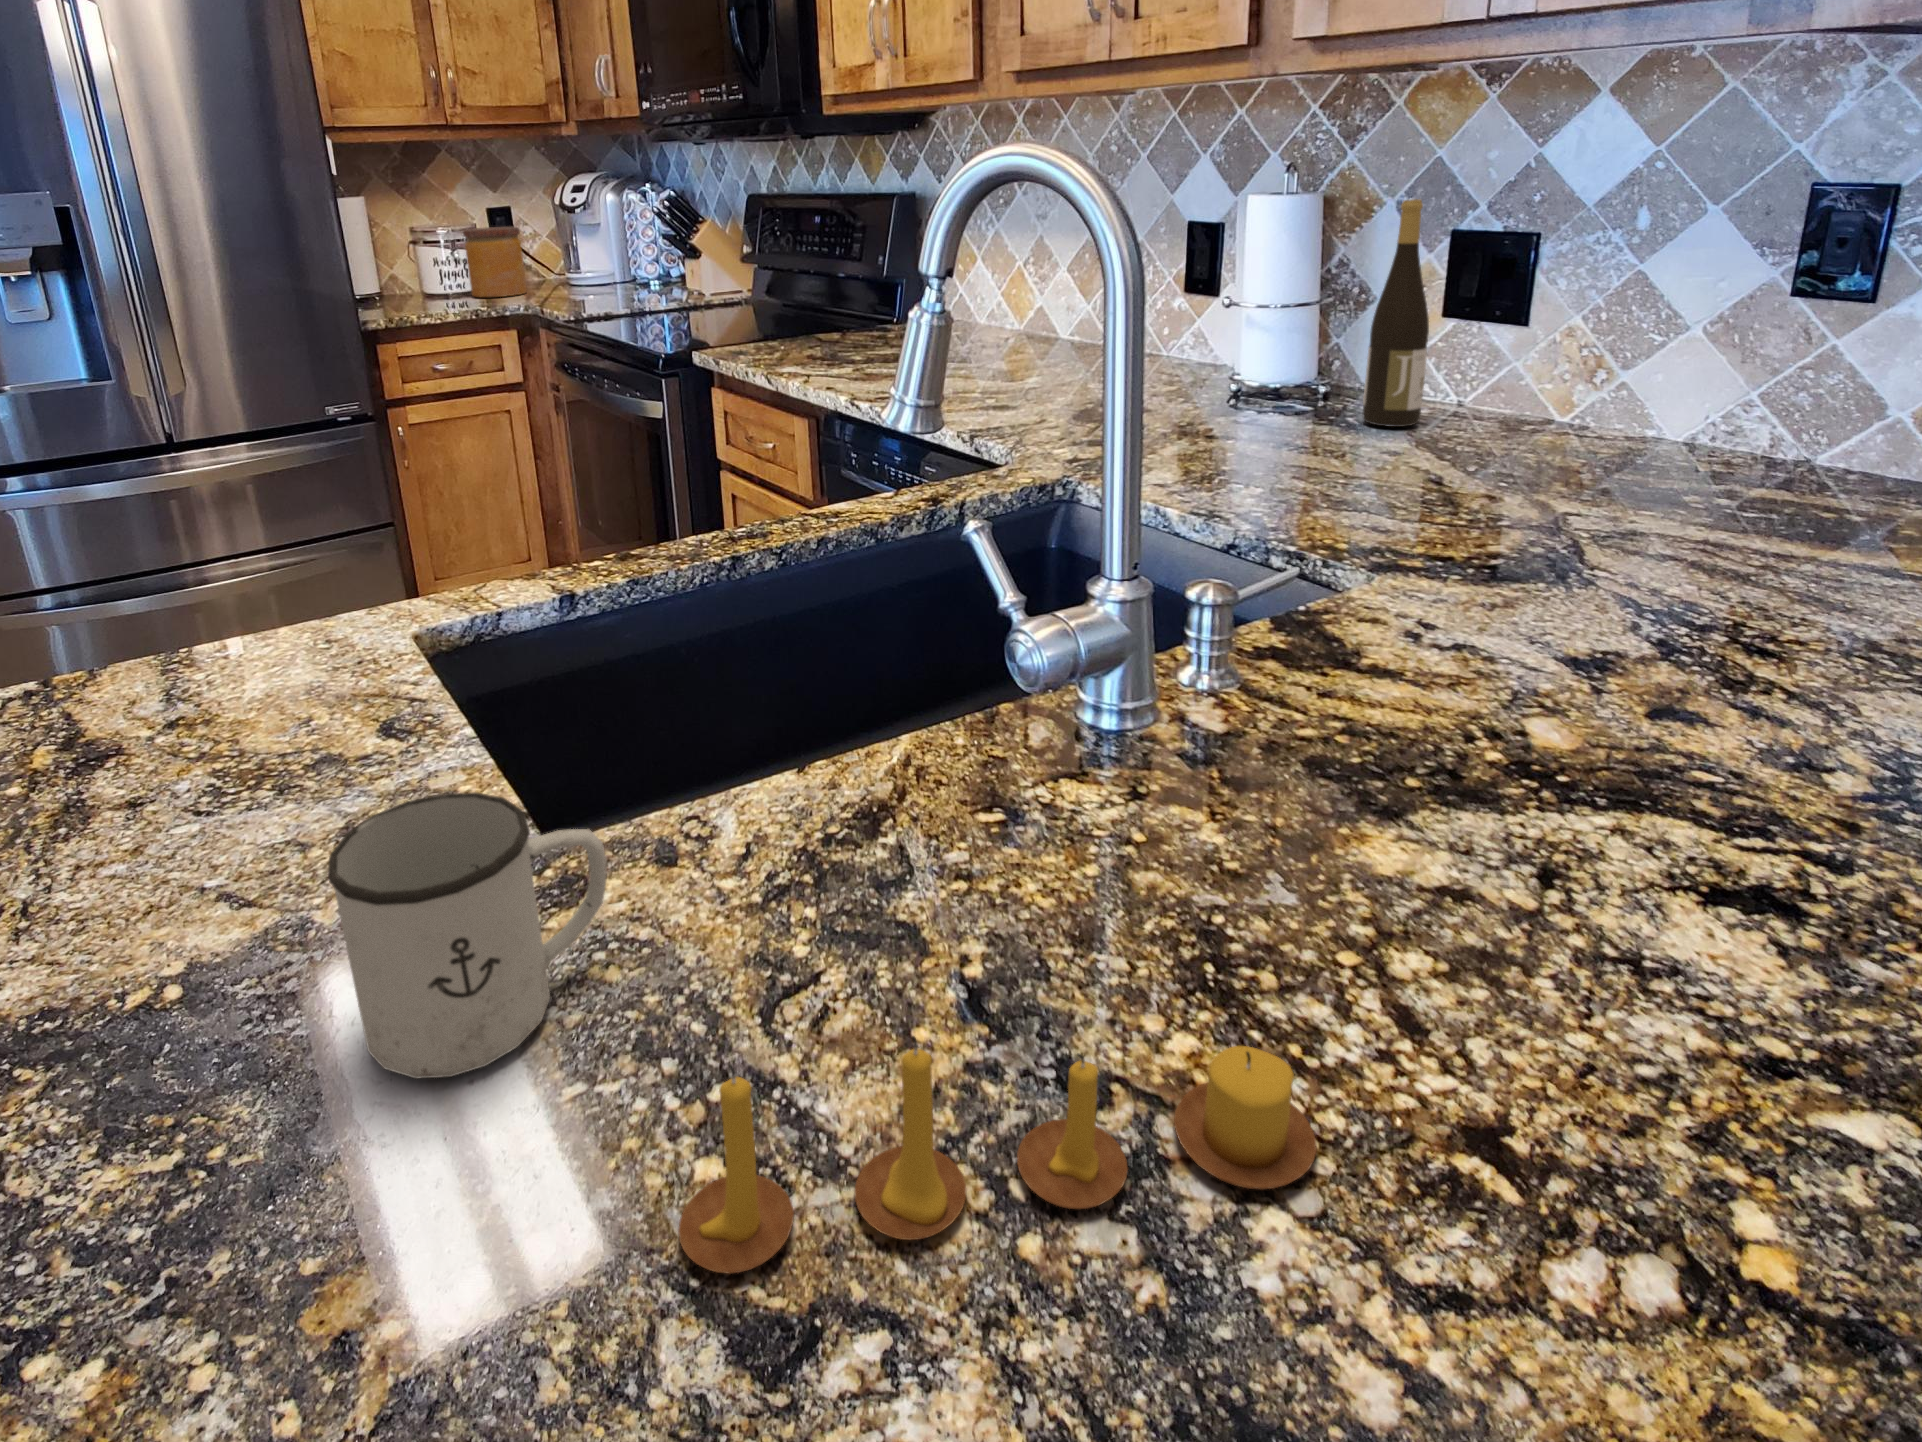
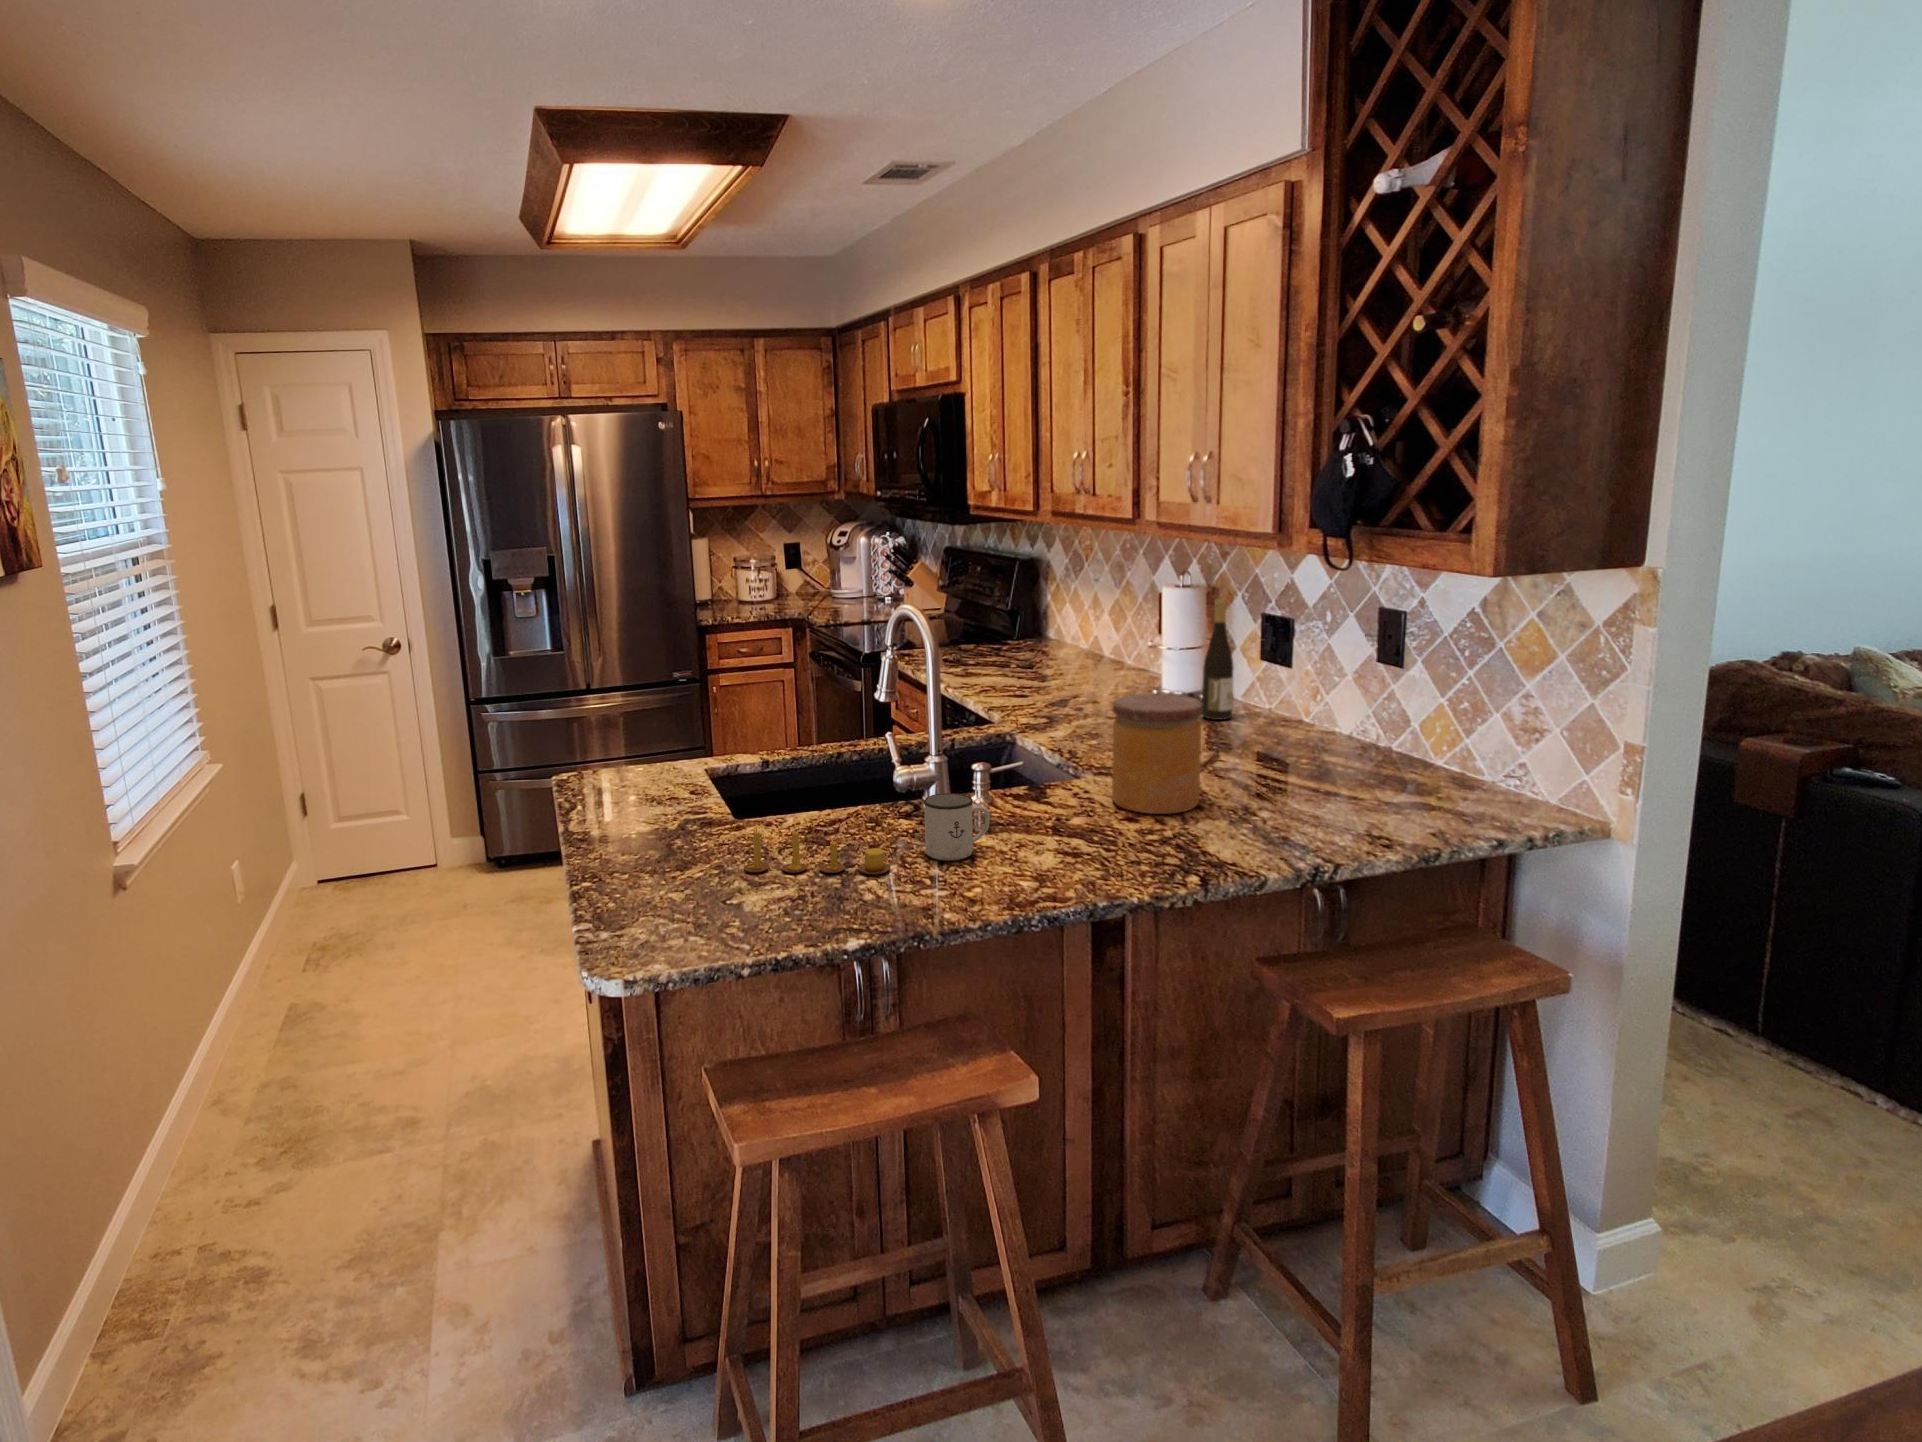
jar: present [463,227,527,297] -> present [1112,693,1202,814]
mug: present [328,792,607,1078] -> present [924,793,990,861]

